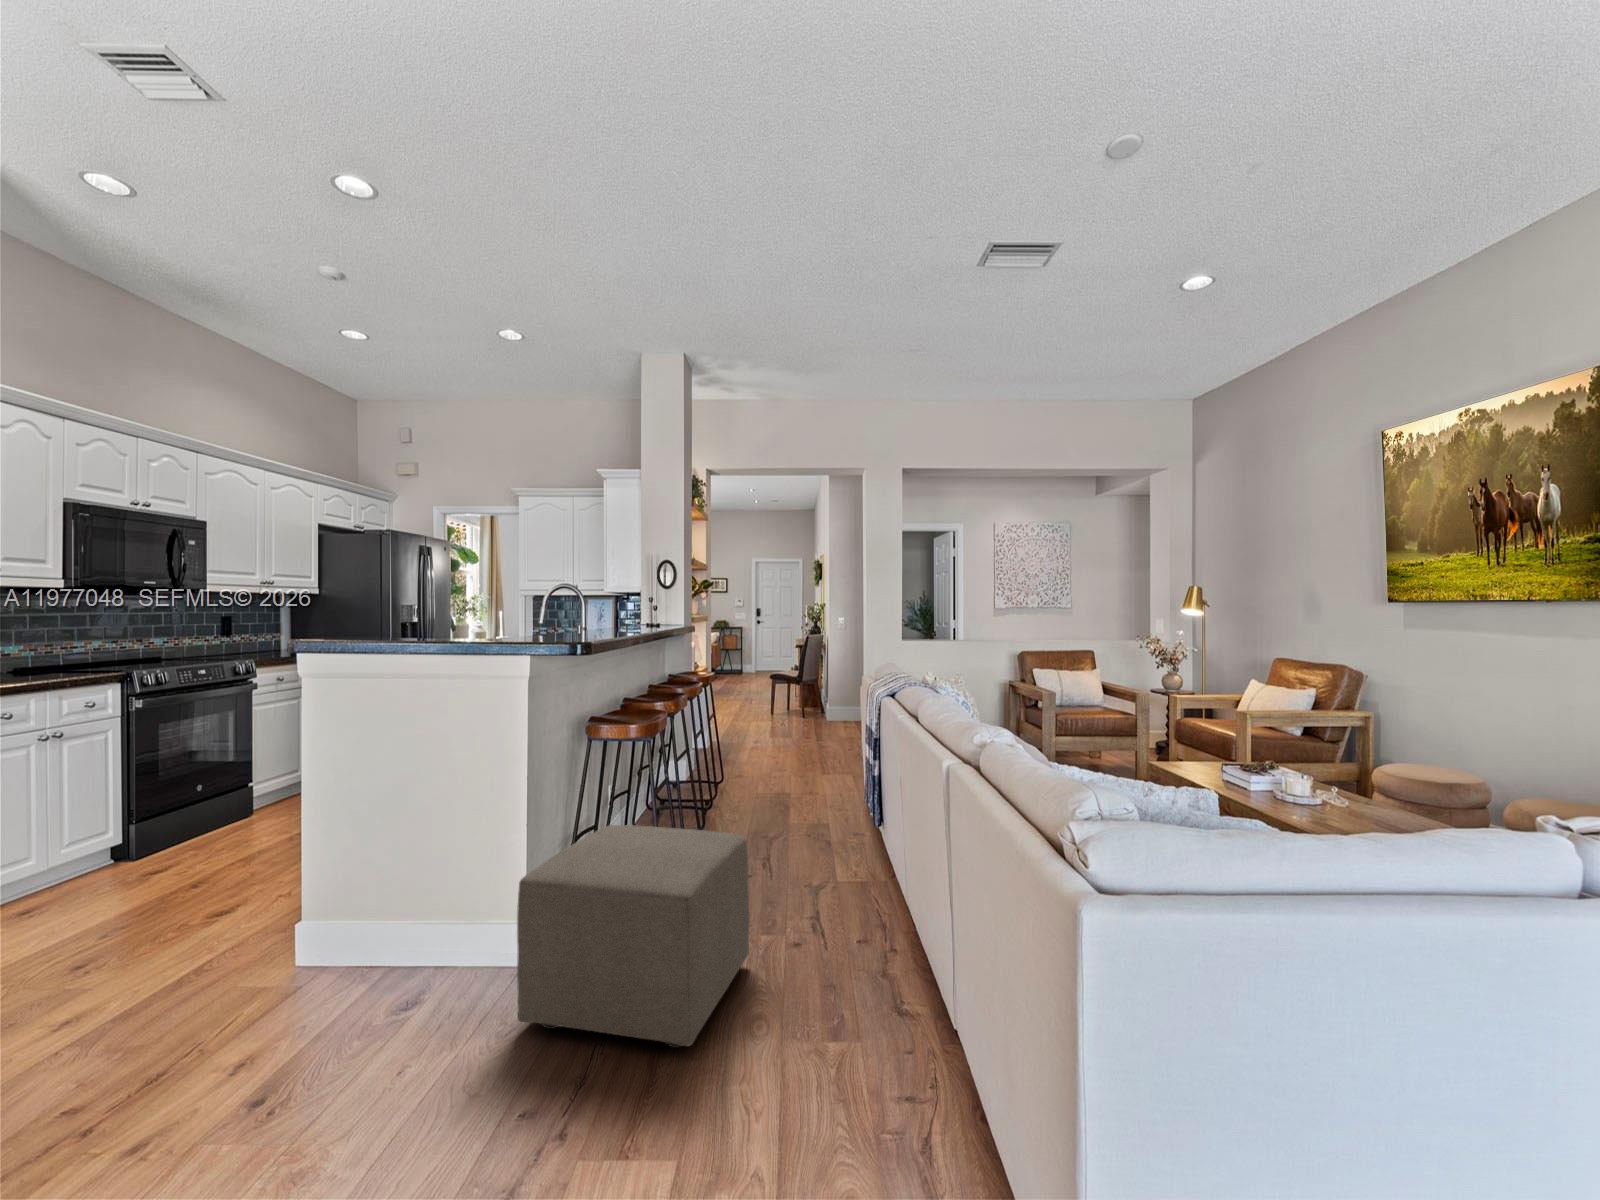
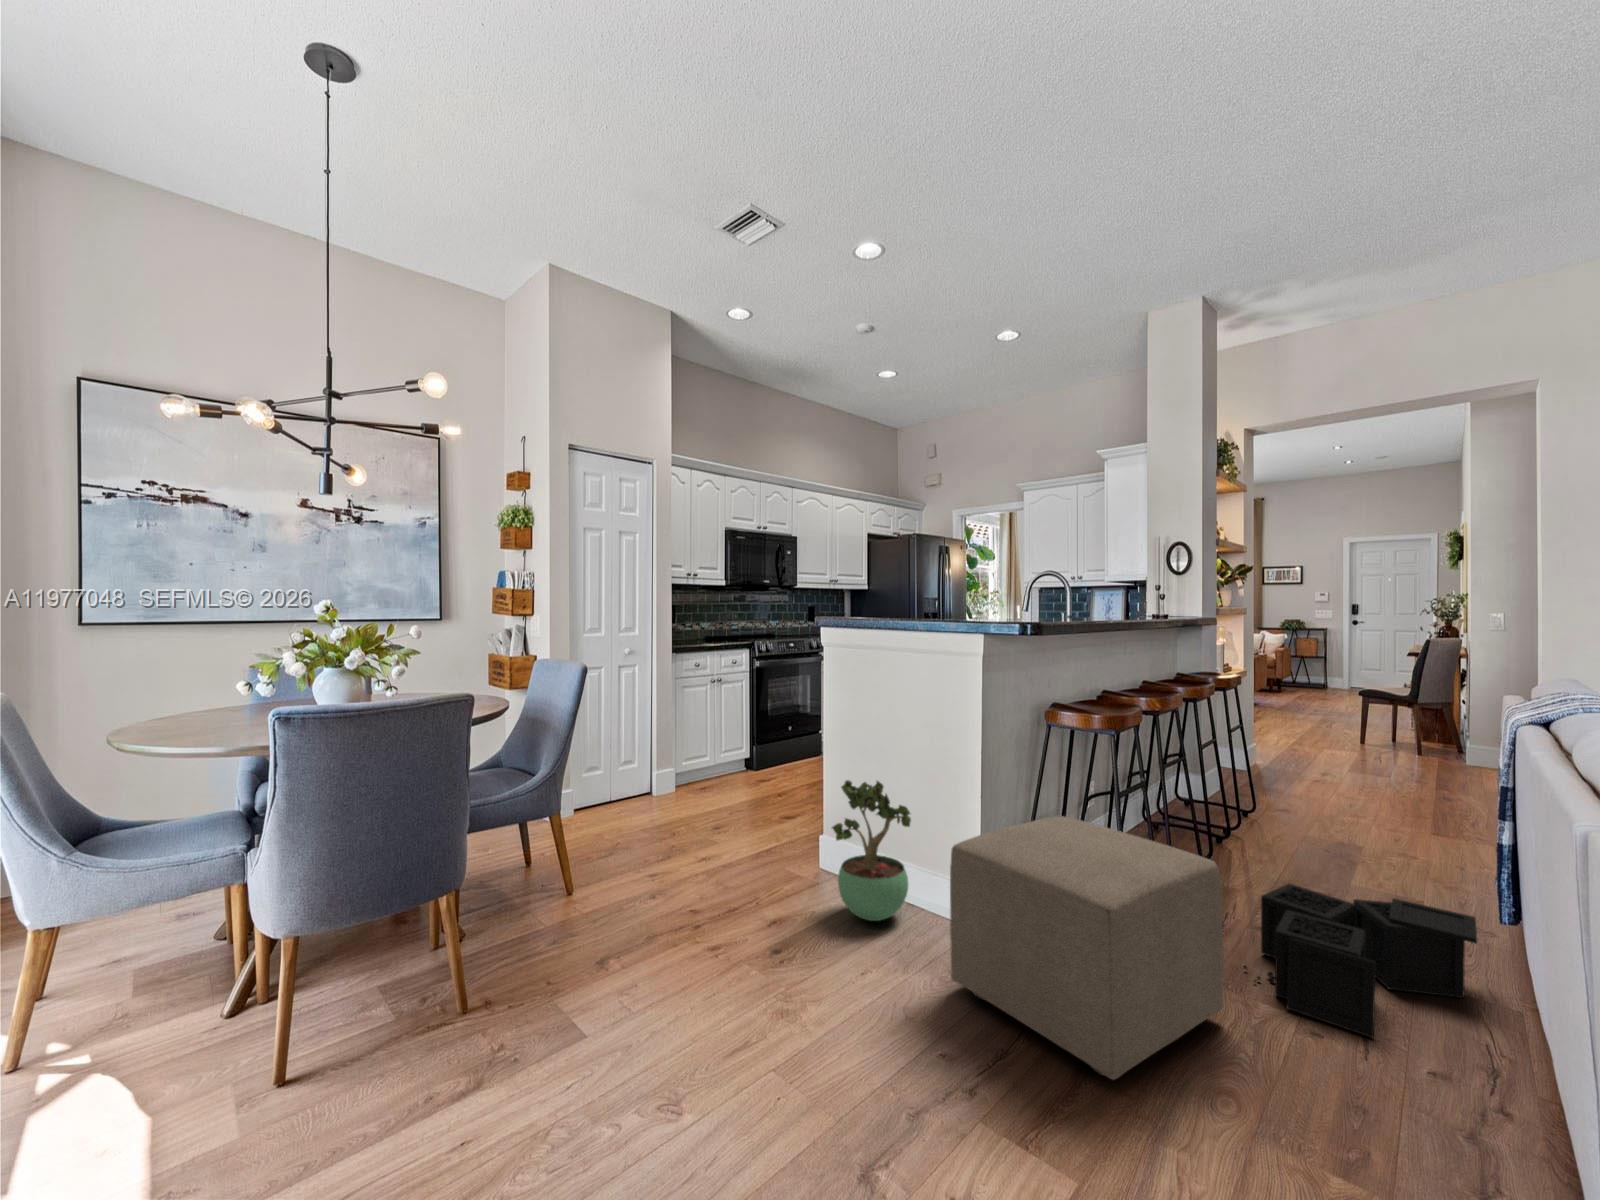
potted plant: none [338,829,454,997] -> present [832,780,911,921]
storage bin: none [750,834,881,938] -> present [1244,884,1477,1038]

